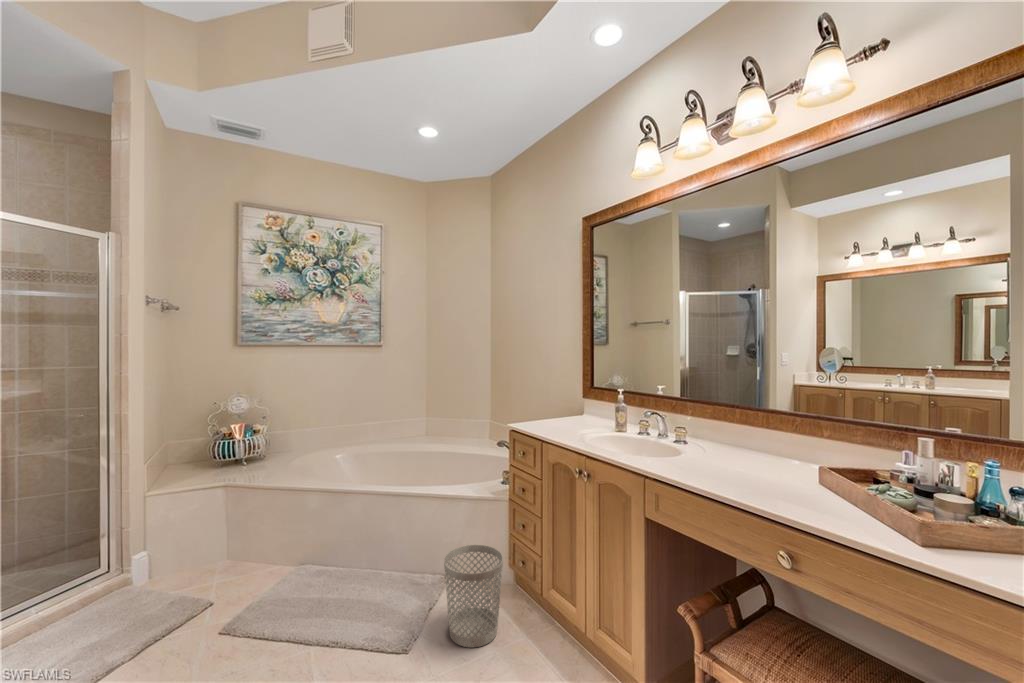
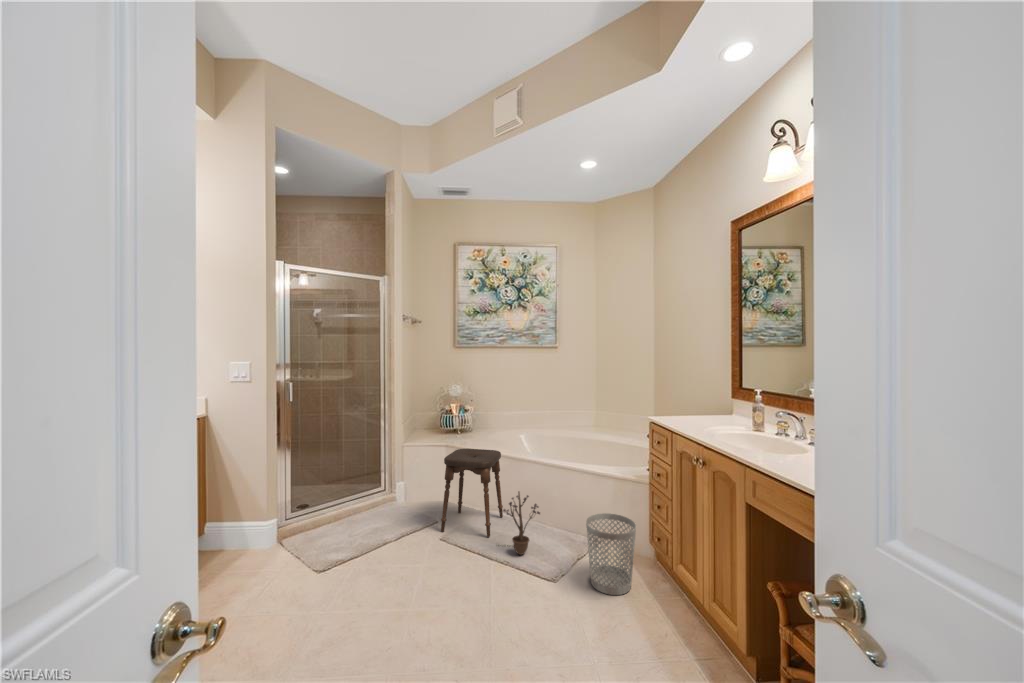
stool: none [222,484,318,616] -> present [441,448,503,537]
decorative plant: none [315,537,380,622] -> present [498,492,540,555]

